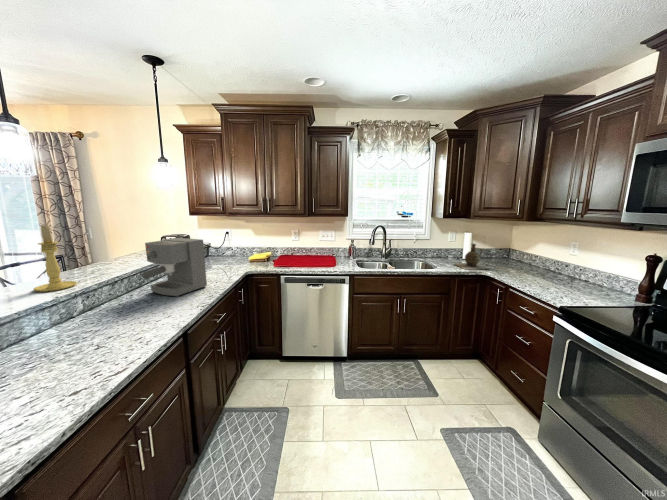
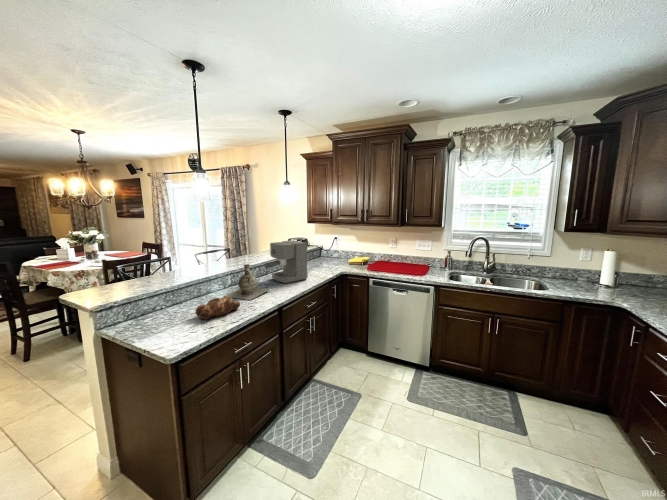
candle holder: present [34,225,77,292] -> none [211,228,231,270]
ceramic jug: present [454,244,488,270] -> present [224,264,268,300]
bread loaf: none [27,333,119,384] -> present [196,297,240,320]

